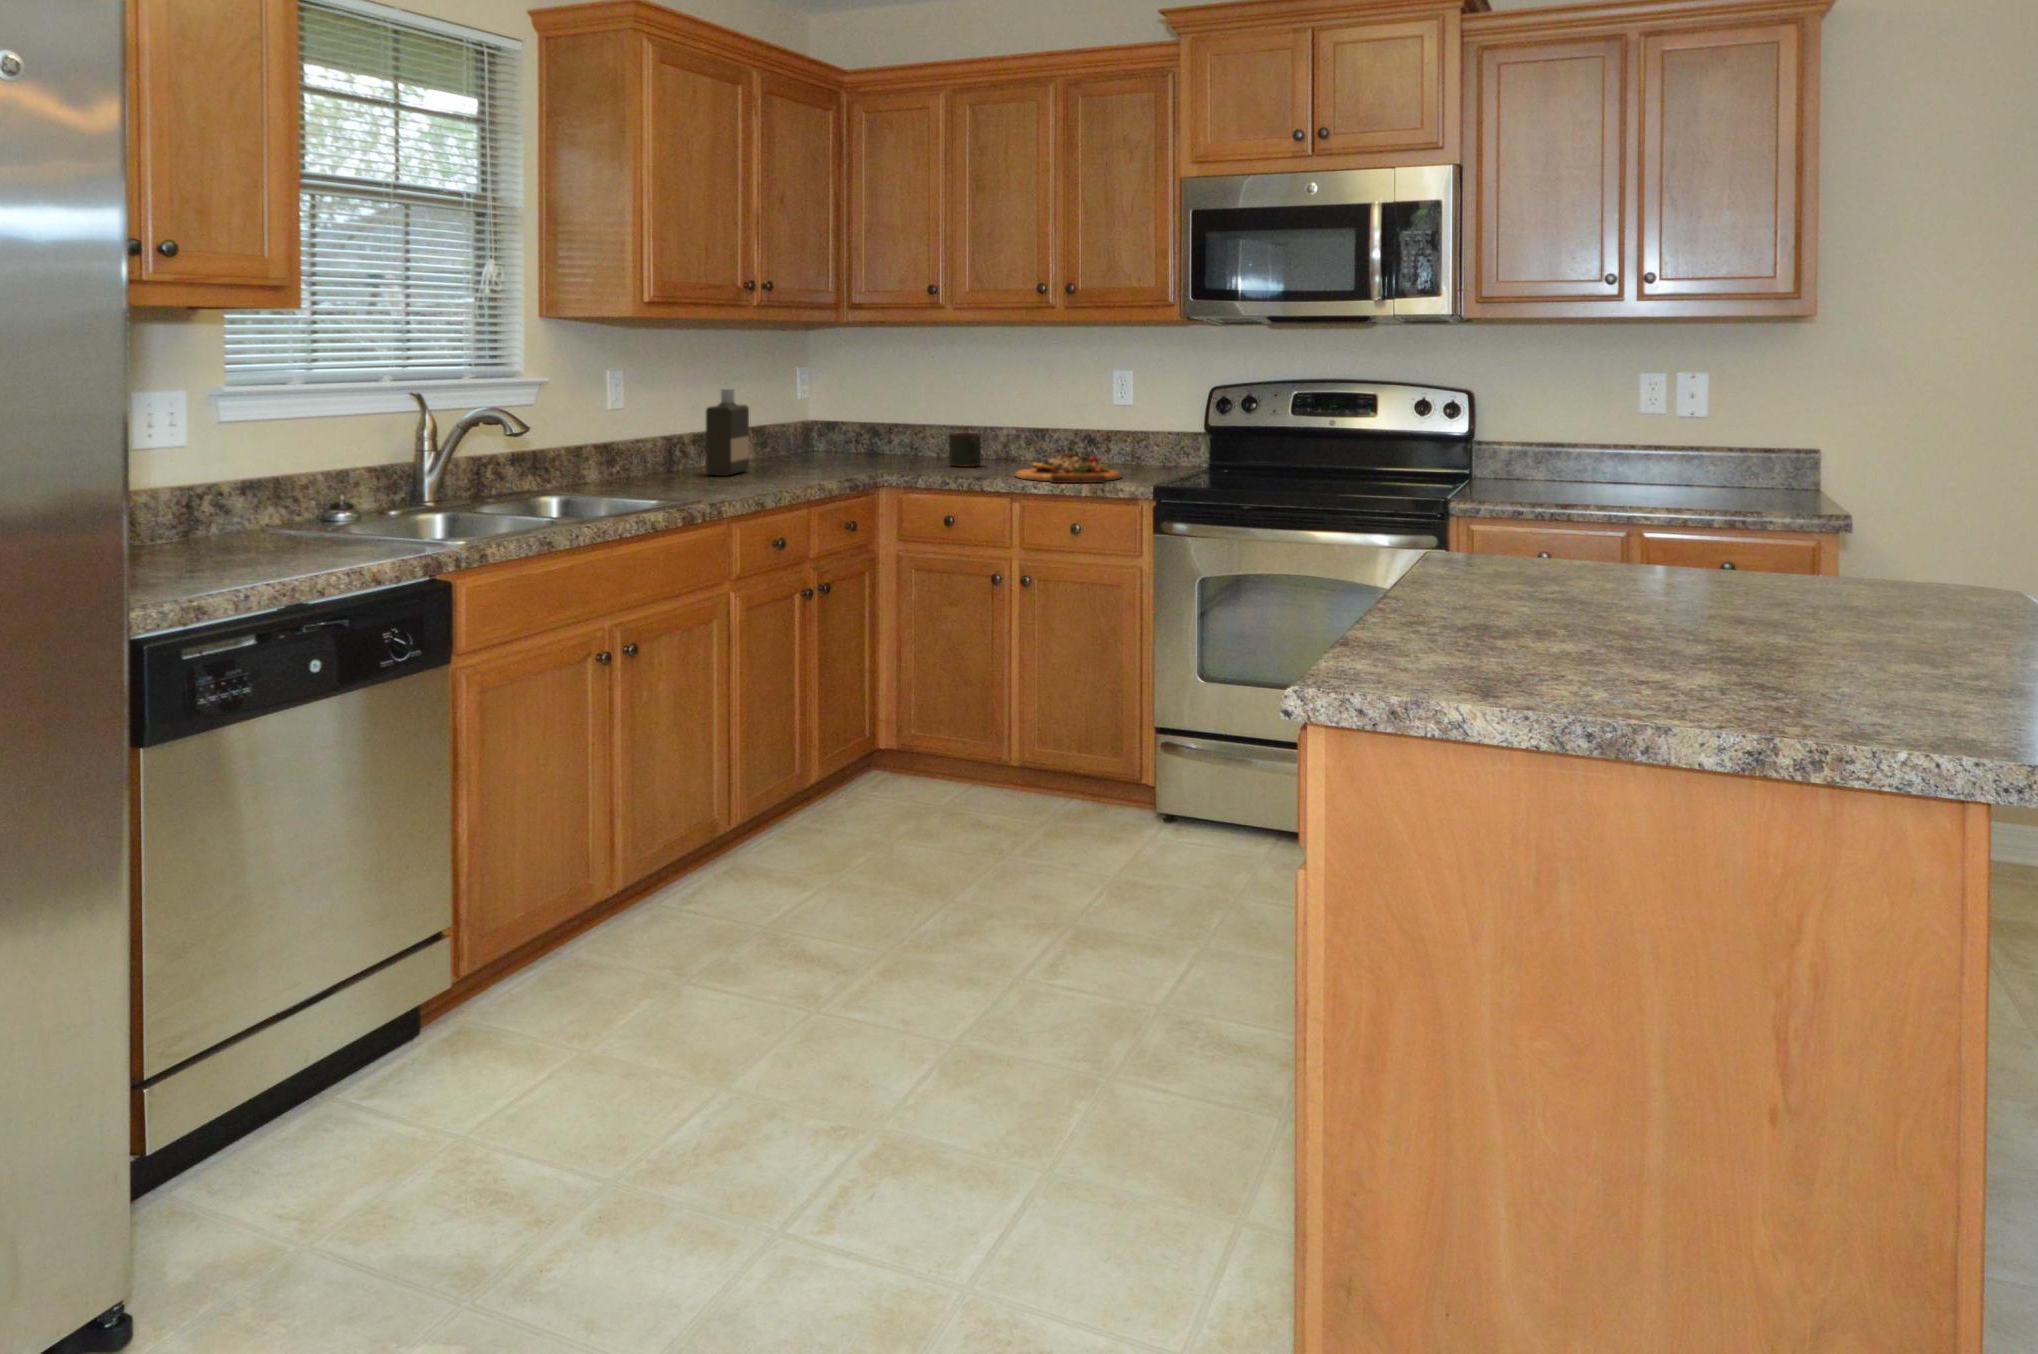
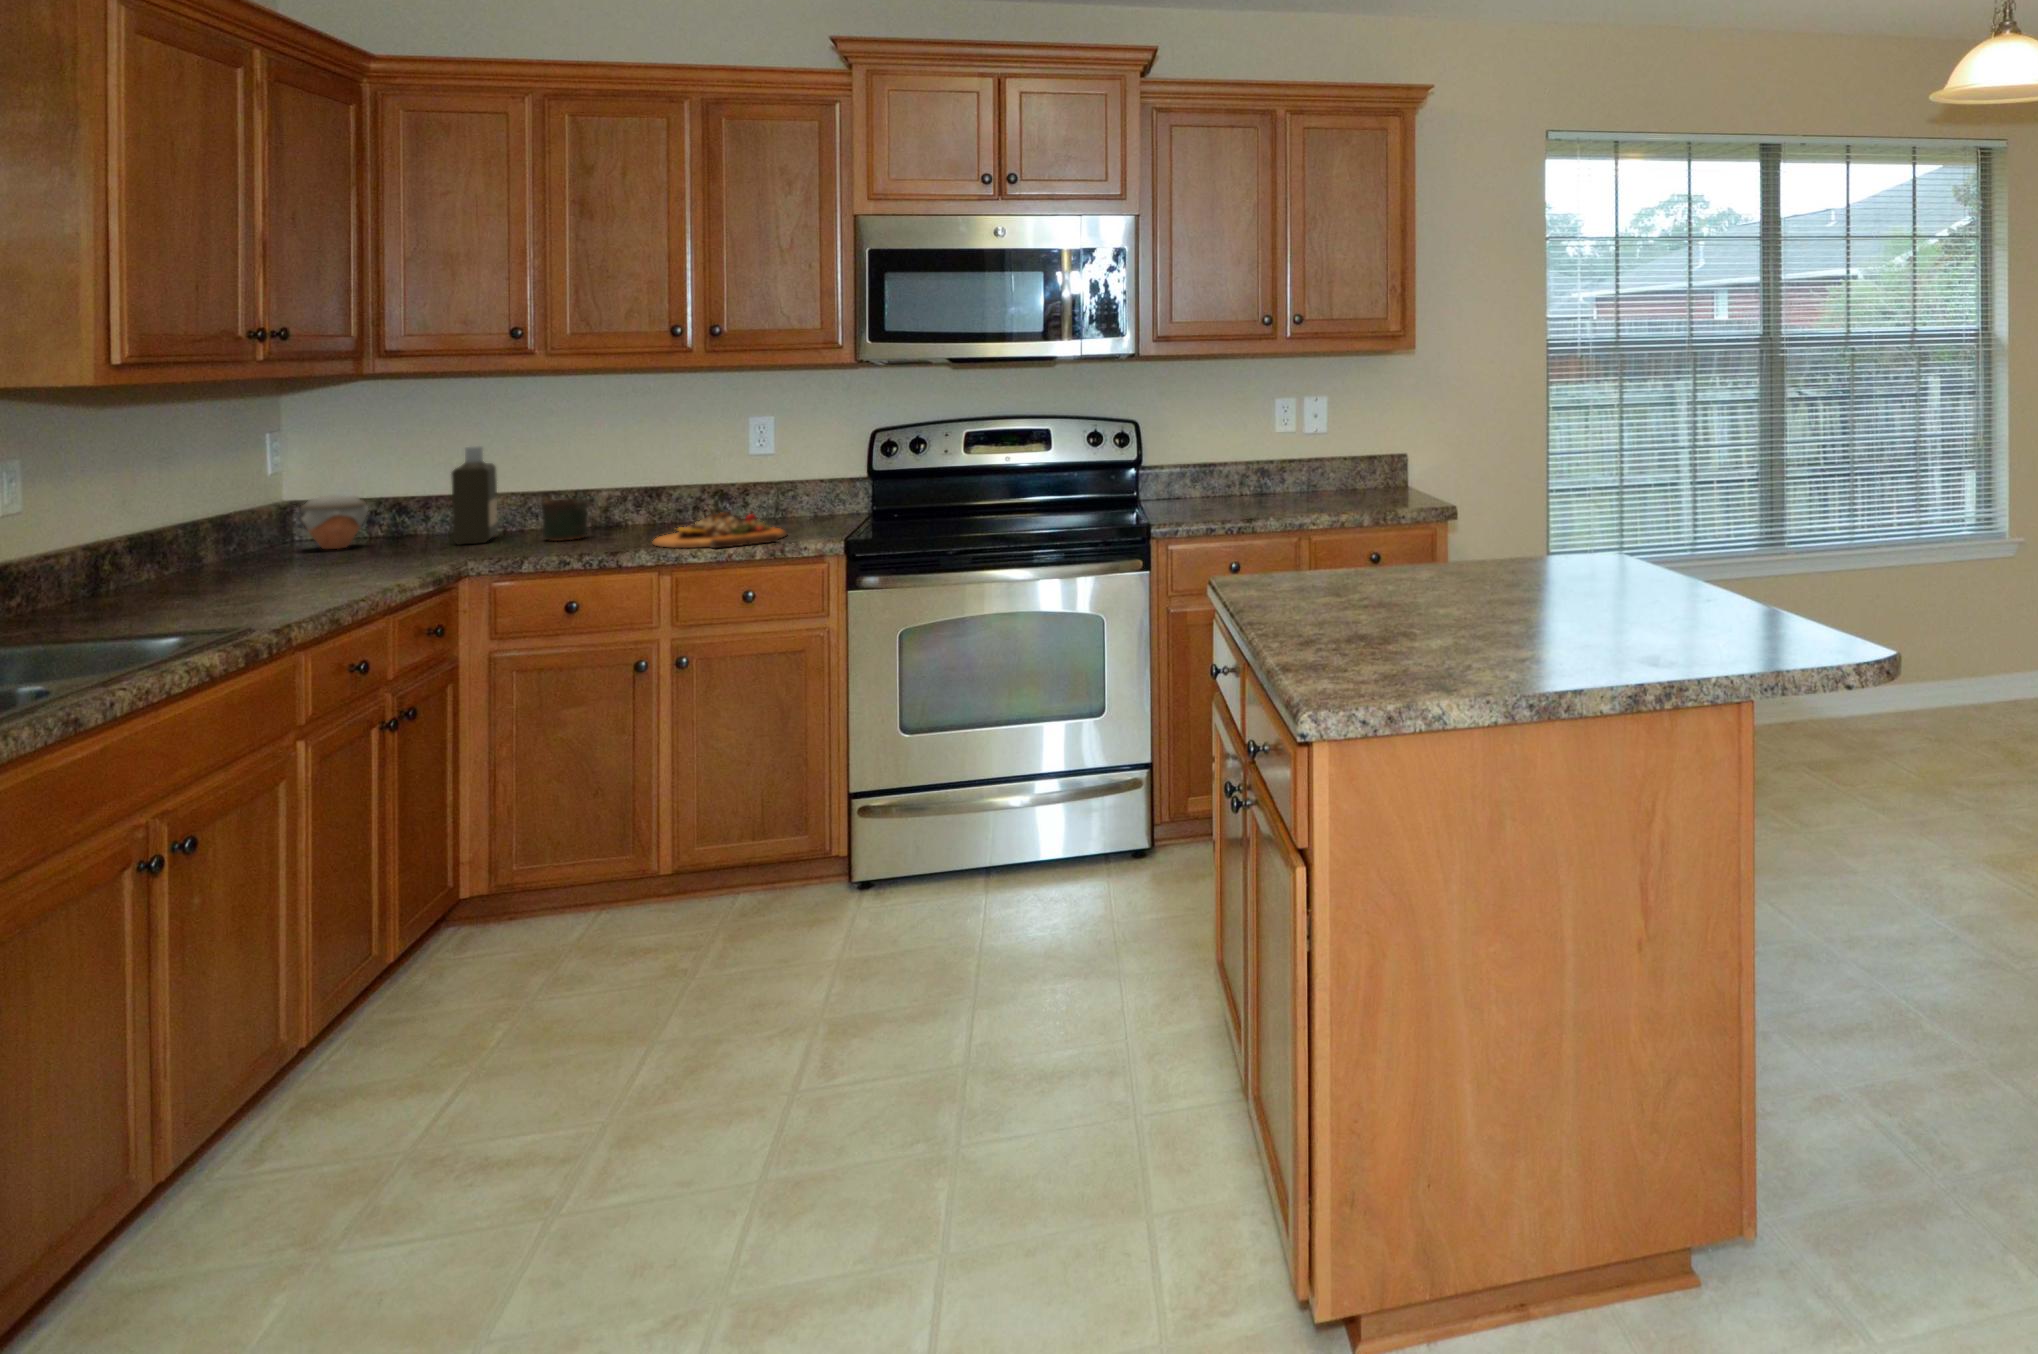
bottle: present [706,389,749,476] -> present [451,446,498,544]
jar: none [800,417,845,459] -> present [299,495,368,549]

